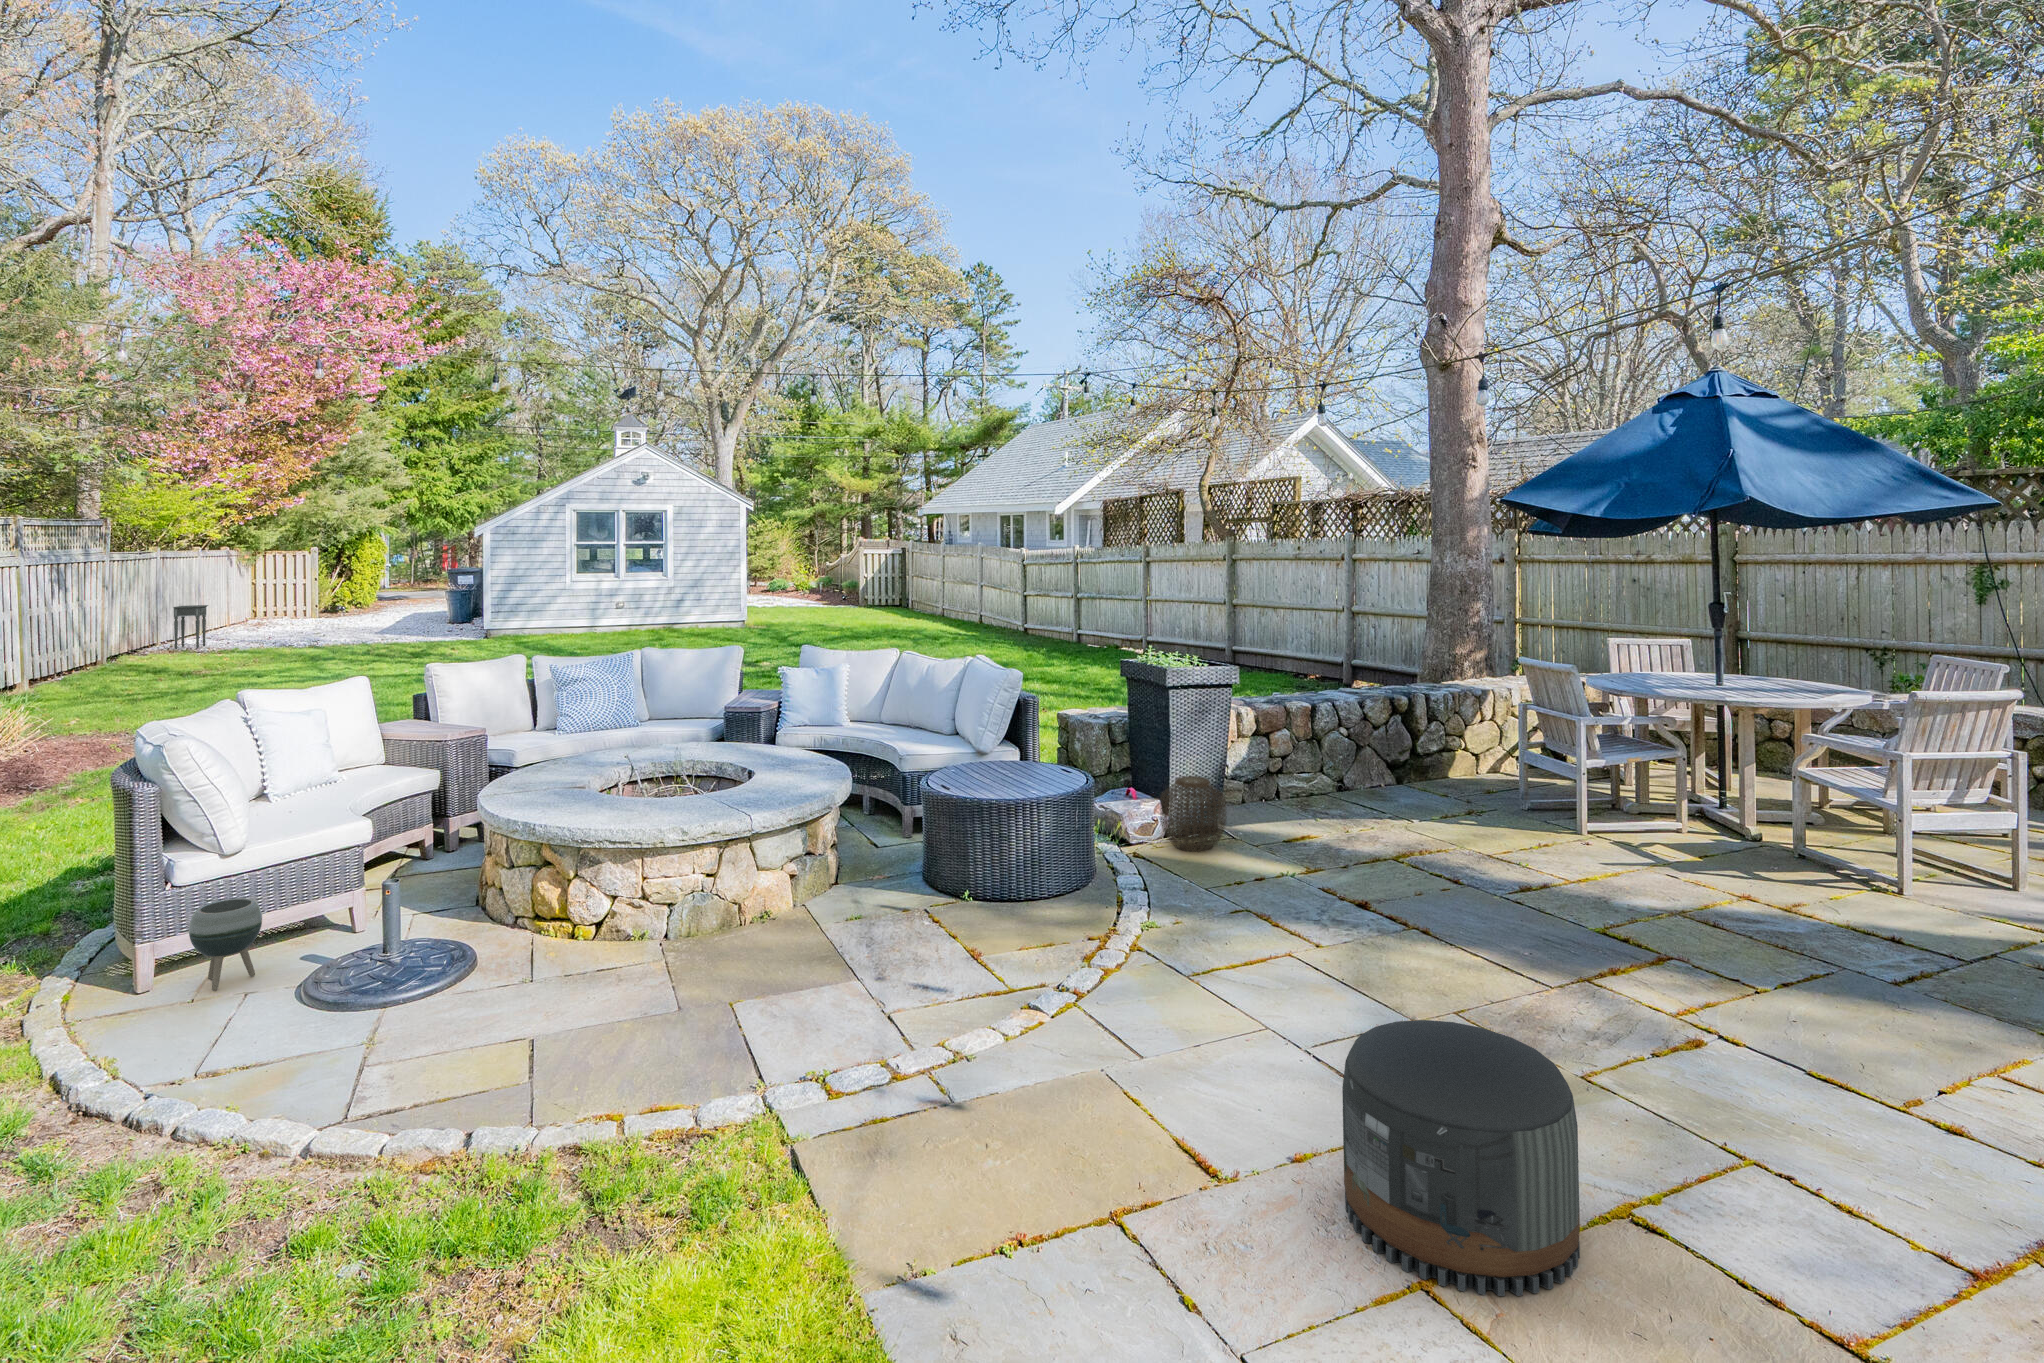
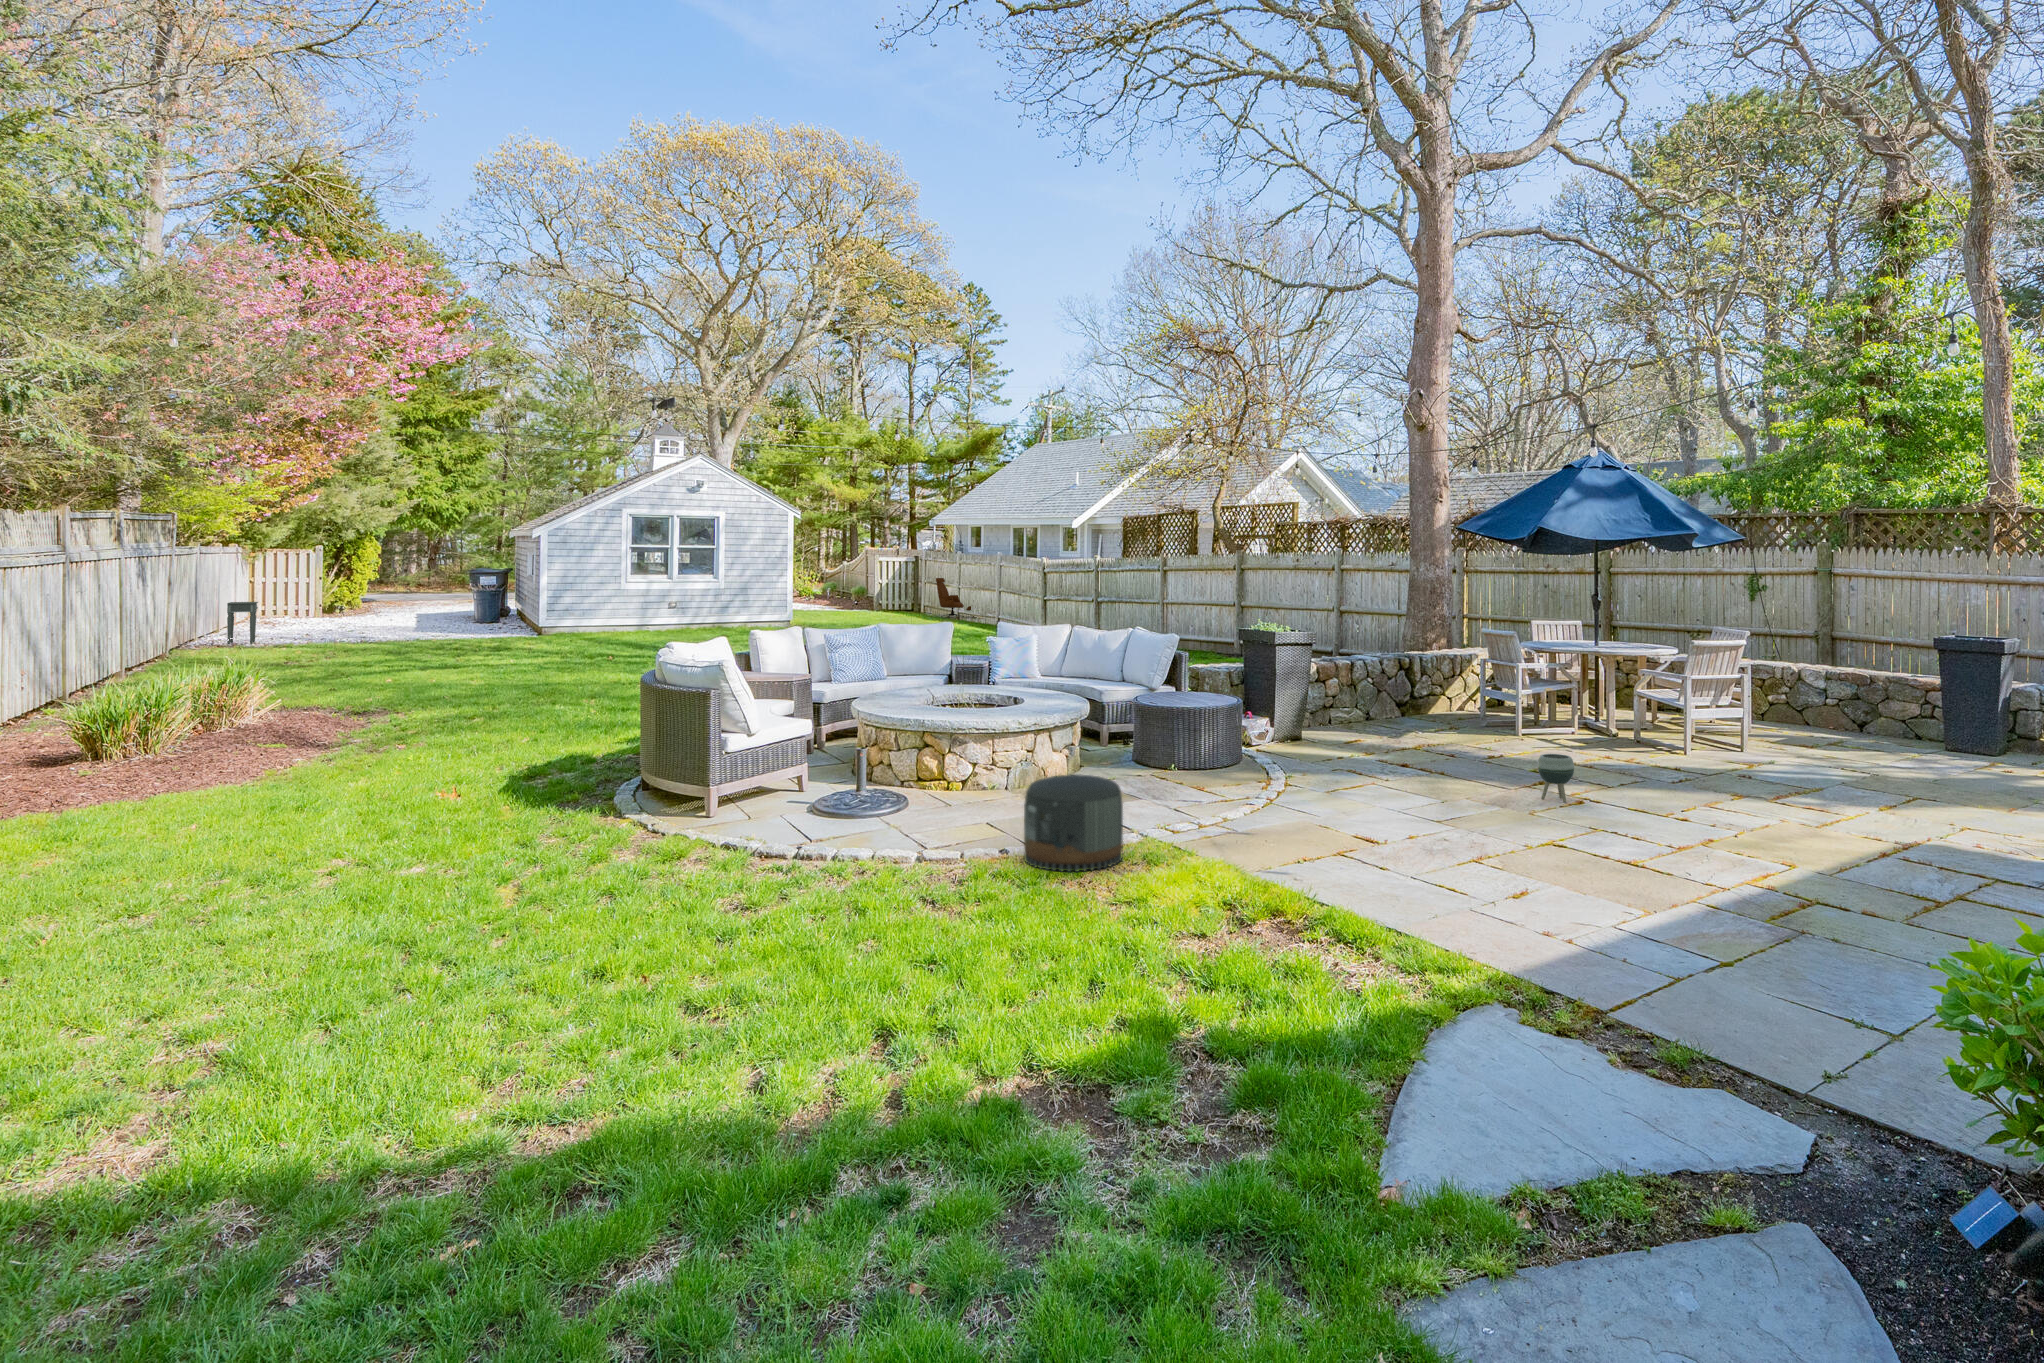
lounge chair: none [912,572,963,615] -> present [936,578,974,617]
woven basket: present [1160,776,1226,852] -> none [1271,701,1312,747]
planter: present [189,898,262,991] -> present [1538,754,1574,802]
pouf: present [1342,1020,1580,1296] -> present [1024,774,1123,872]

